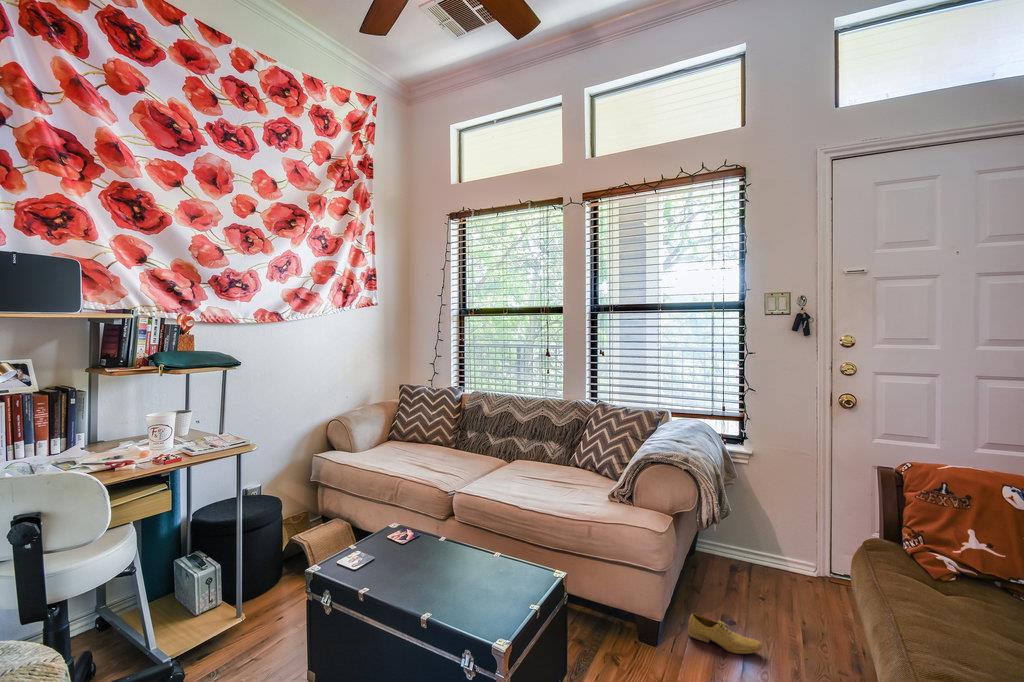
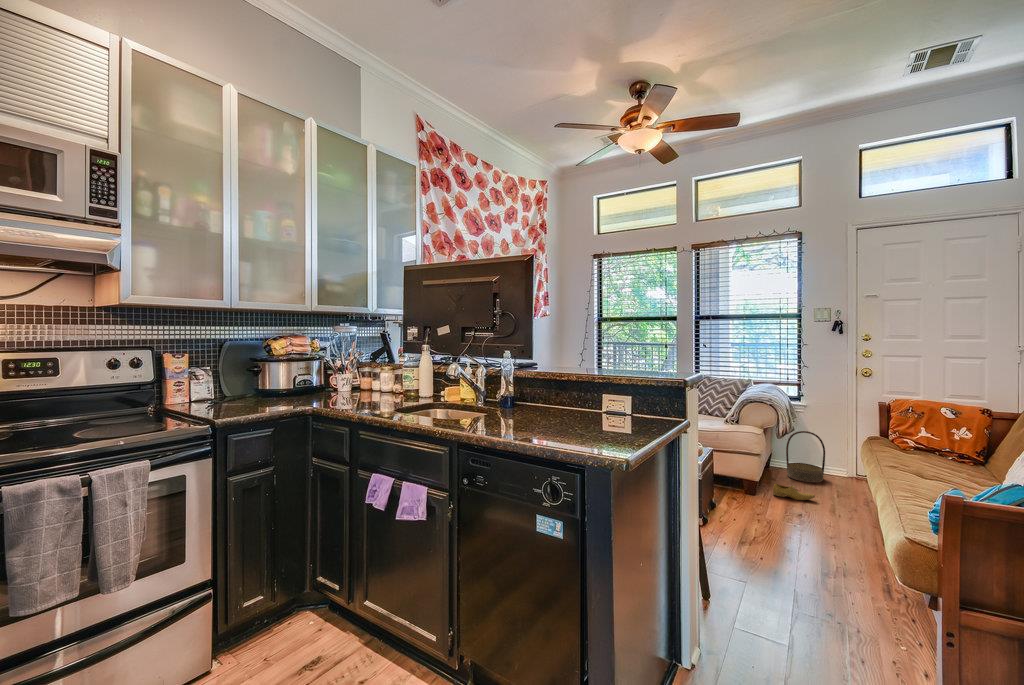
basket: none [719,499,781,591] -> present [786,431,825,483]

